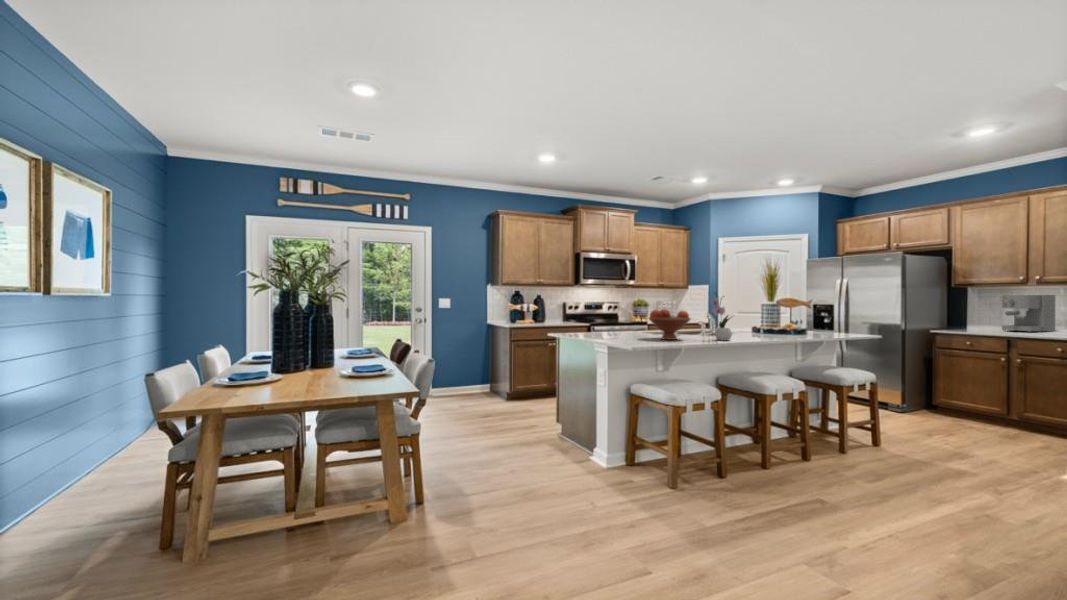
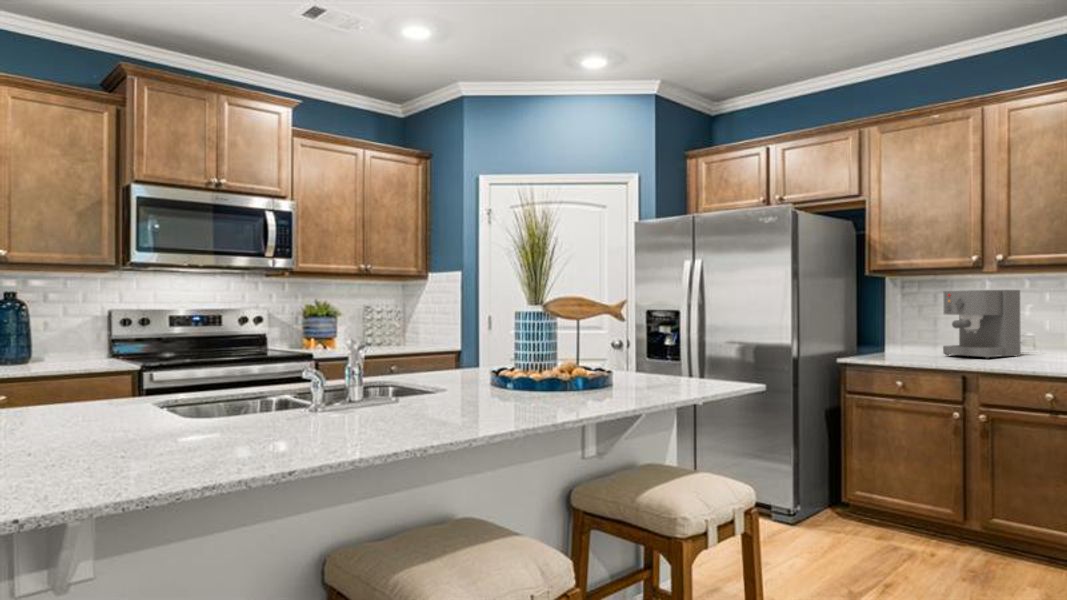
flower arrangement: present [711,294,732,340] -> none [308,274,380,436]
fruit bowl: present [649,309,690,340] -> none [79,333,240,444]

